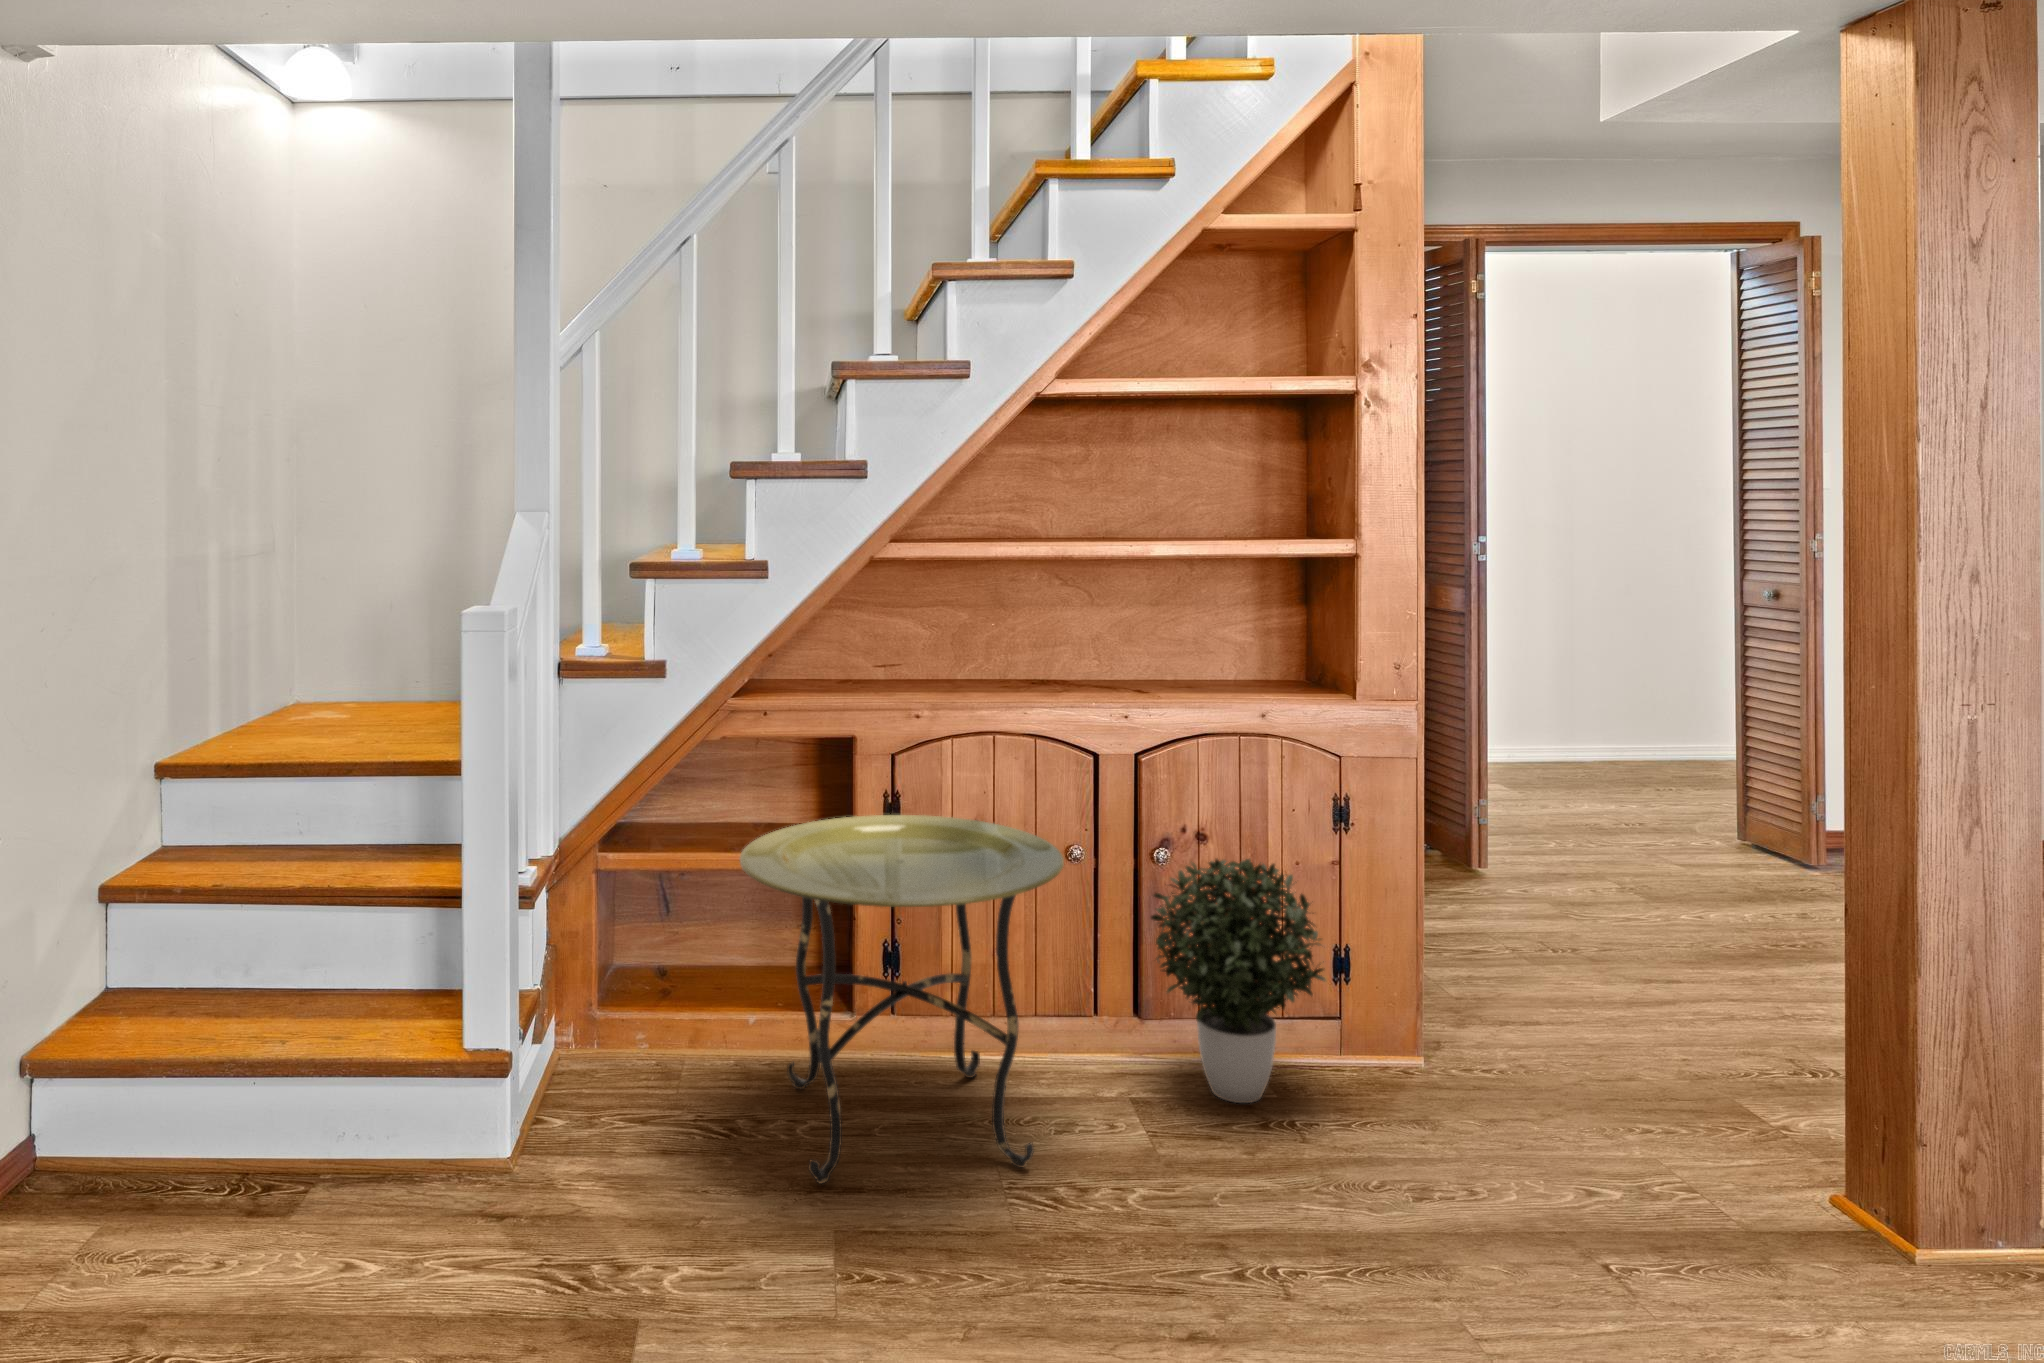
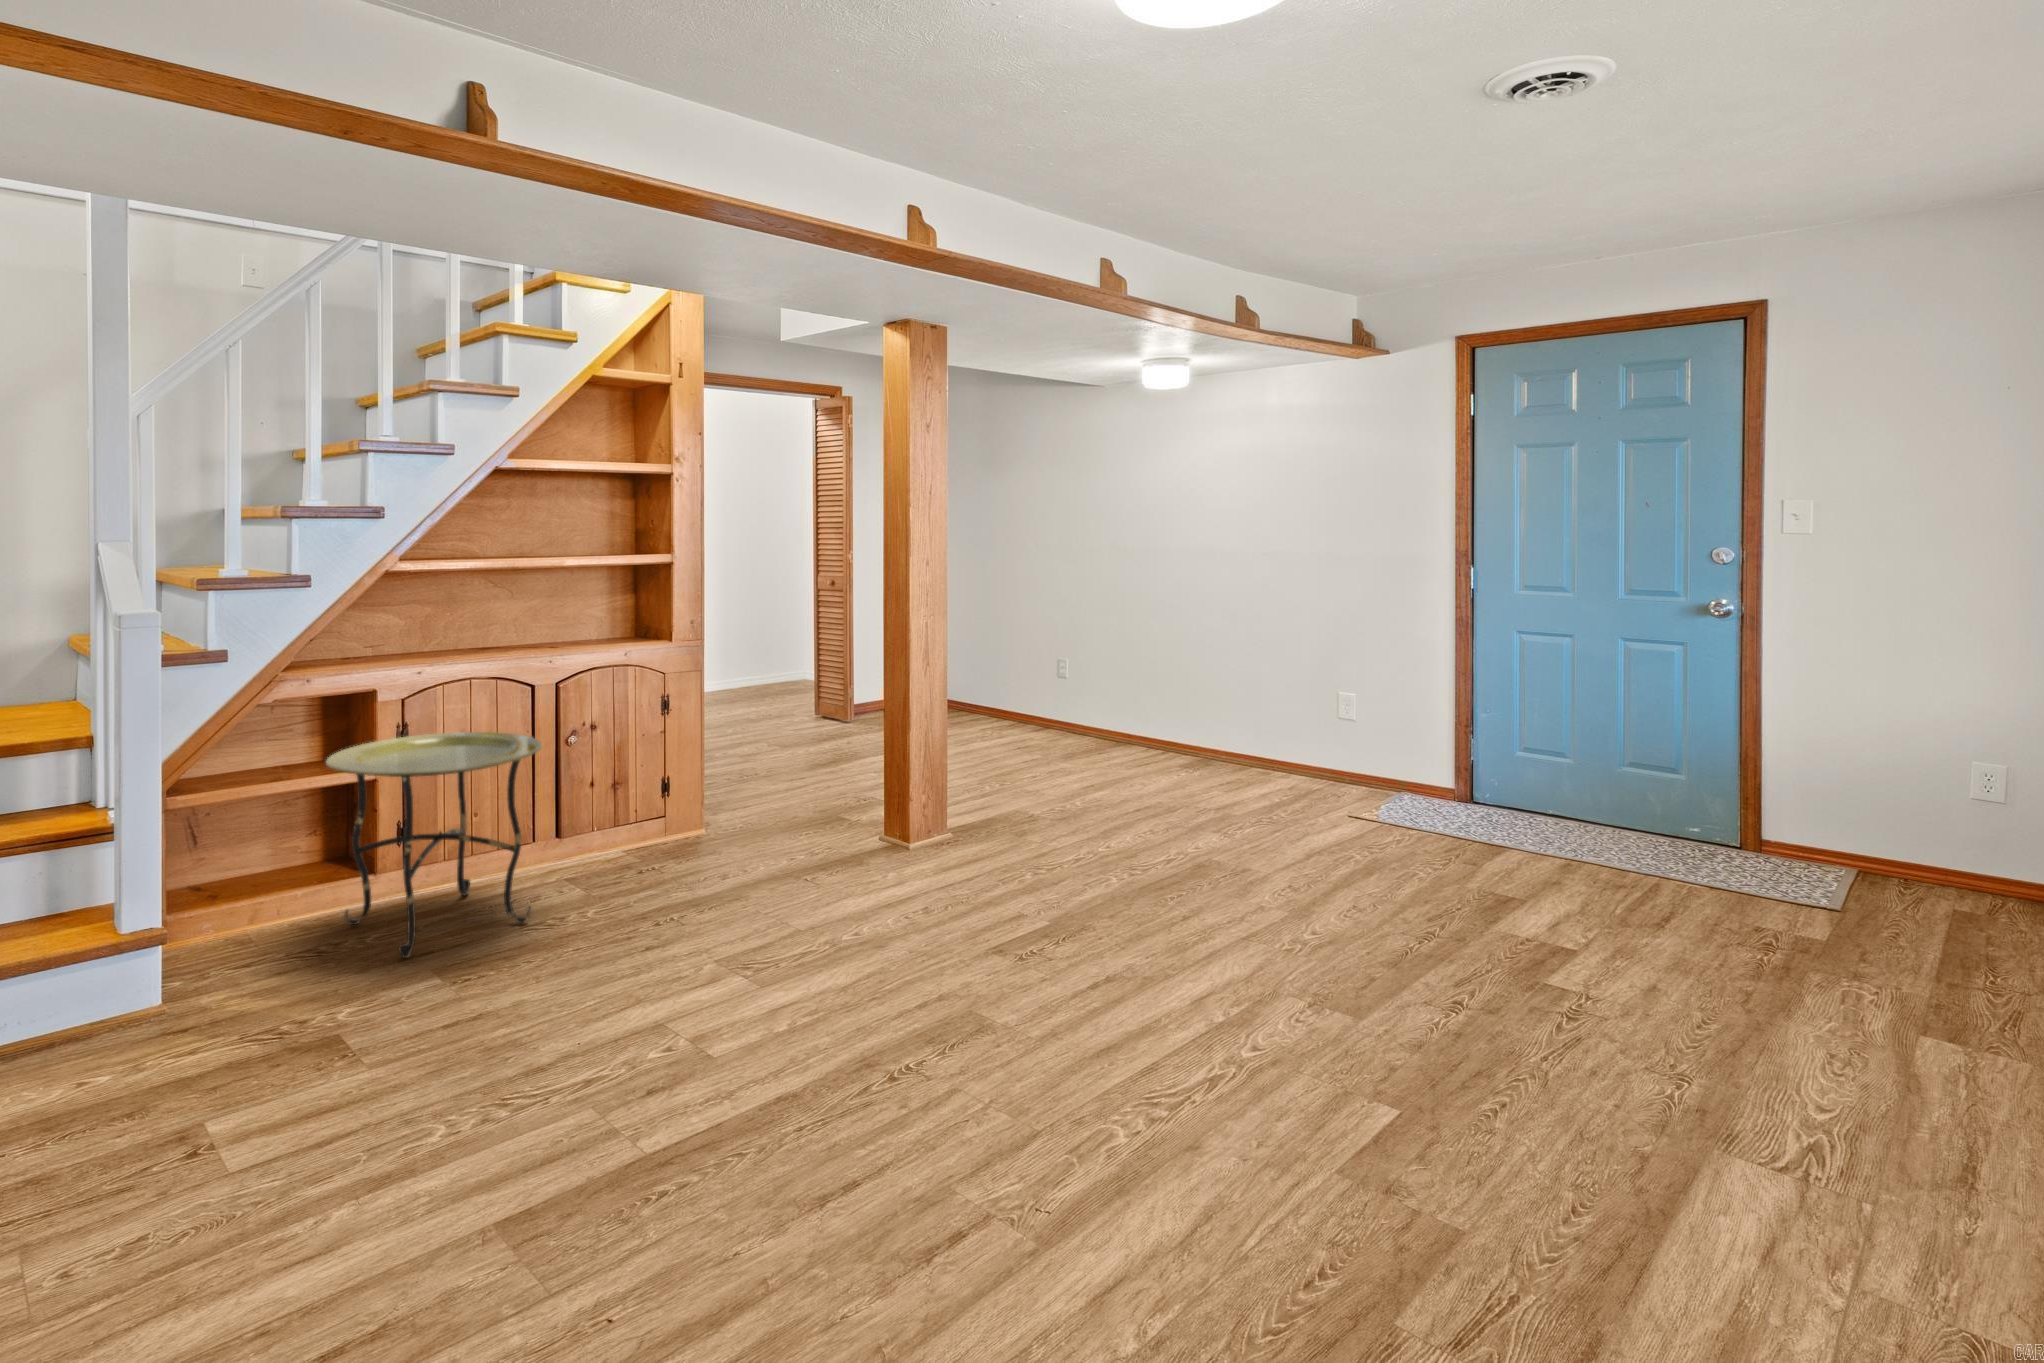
potted plant: present [1151,859,1325,1103] -> none [572,734,671,873]

